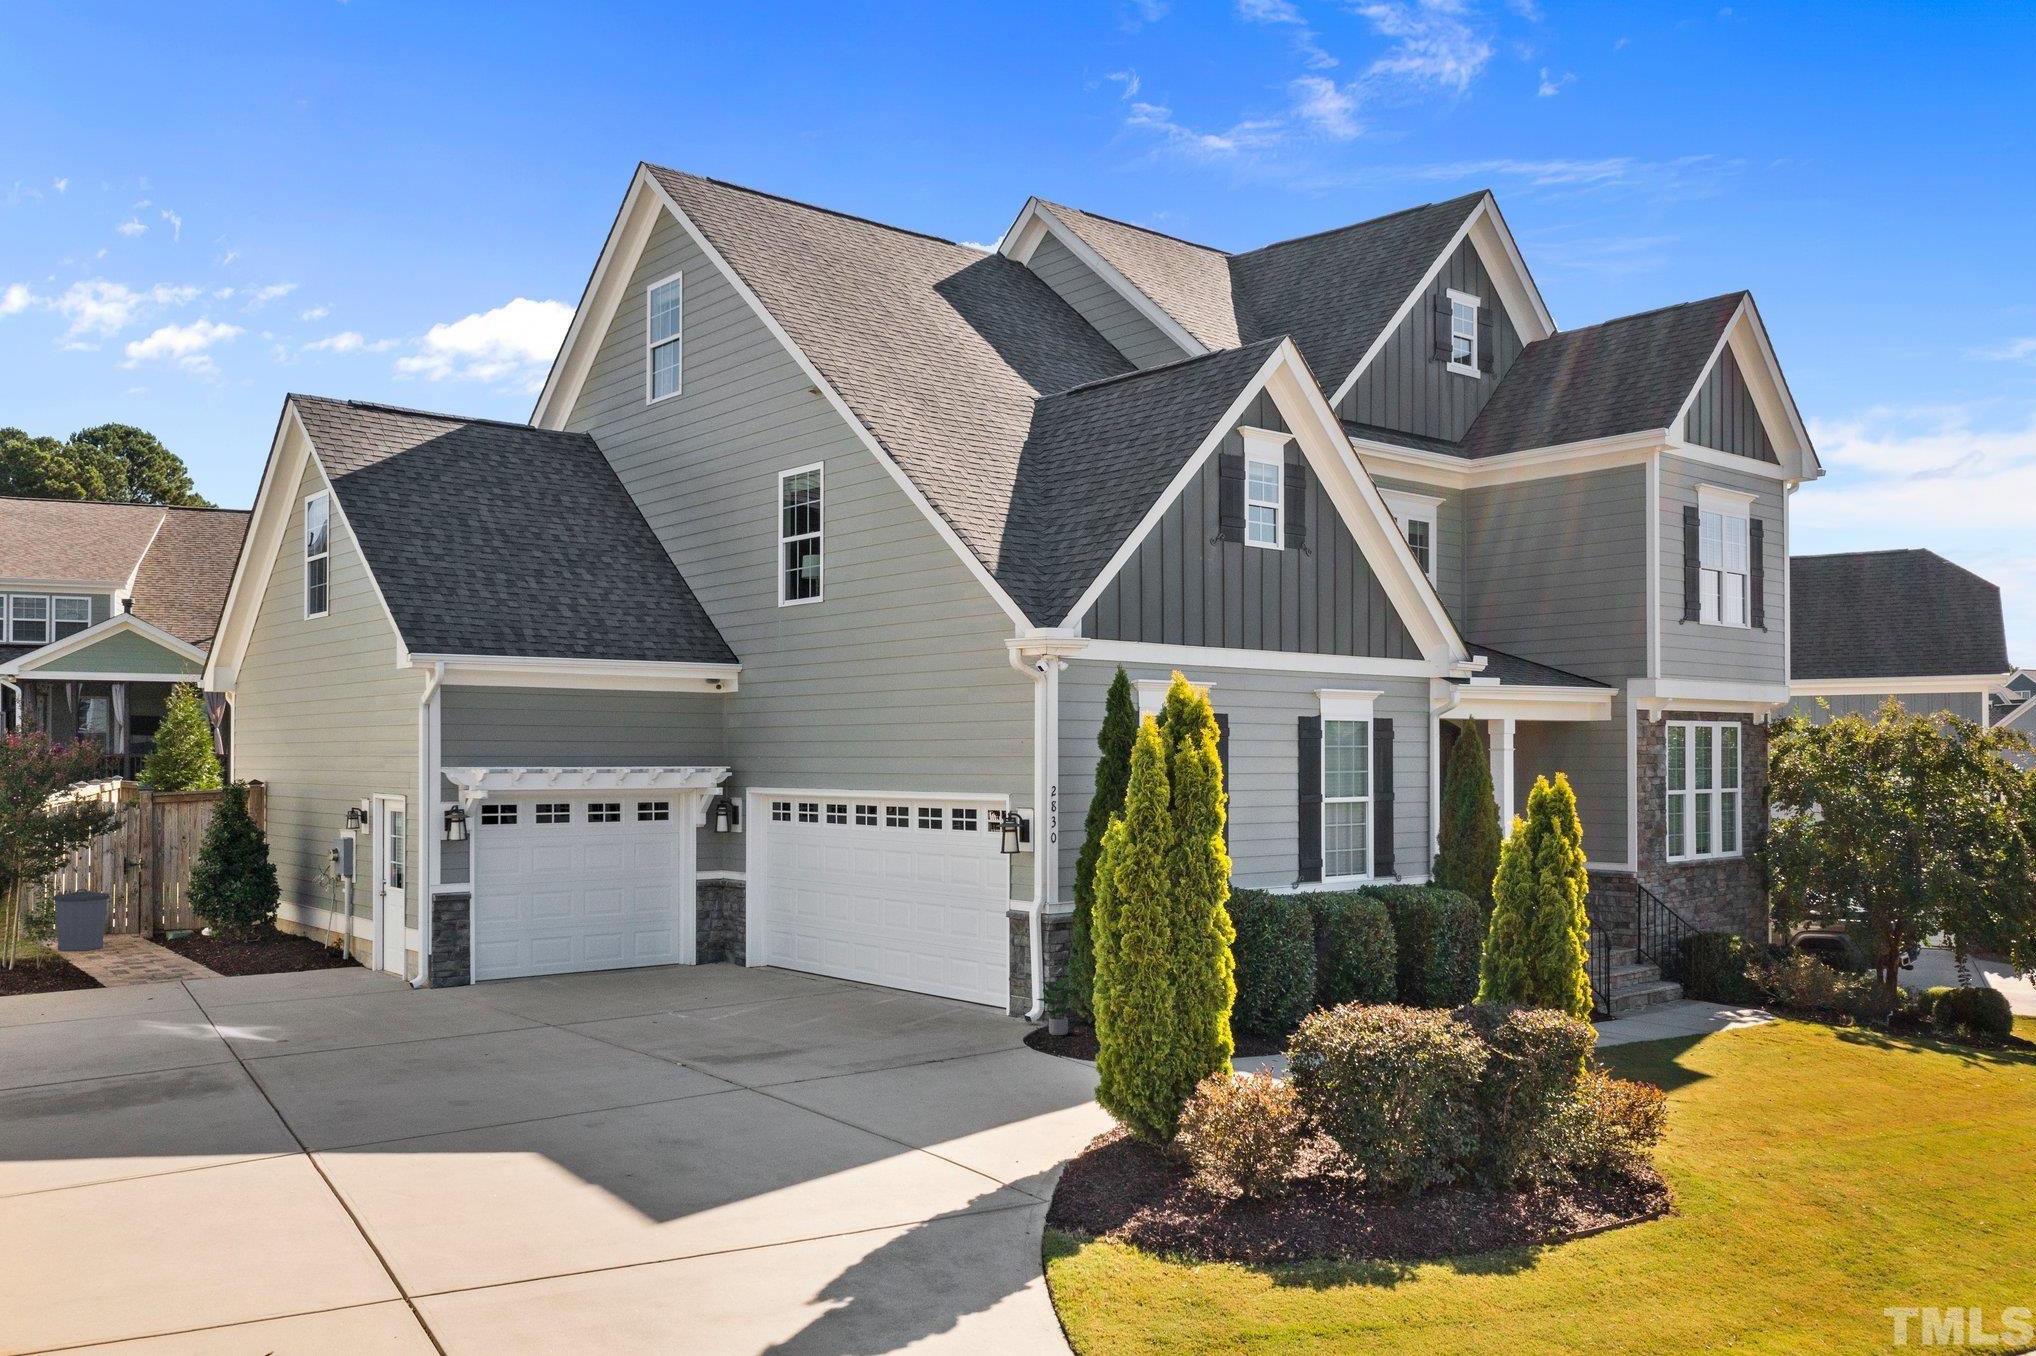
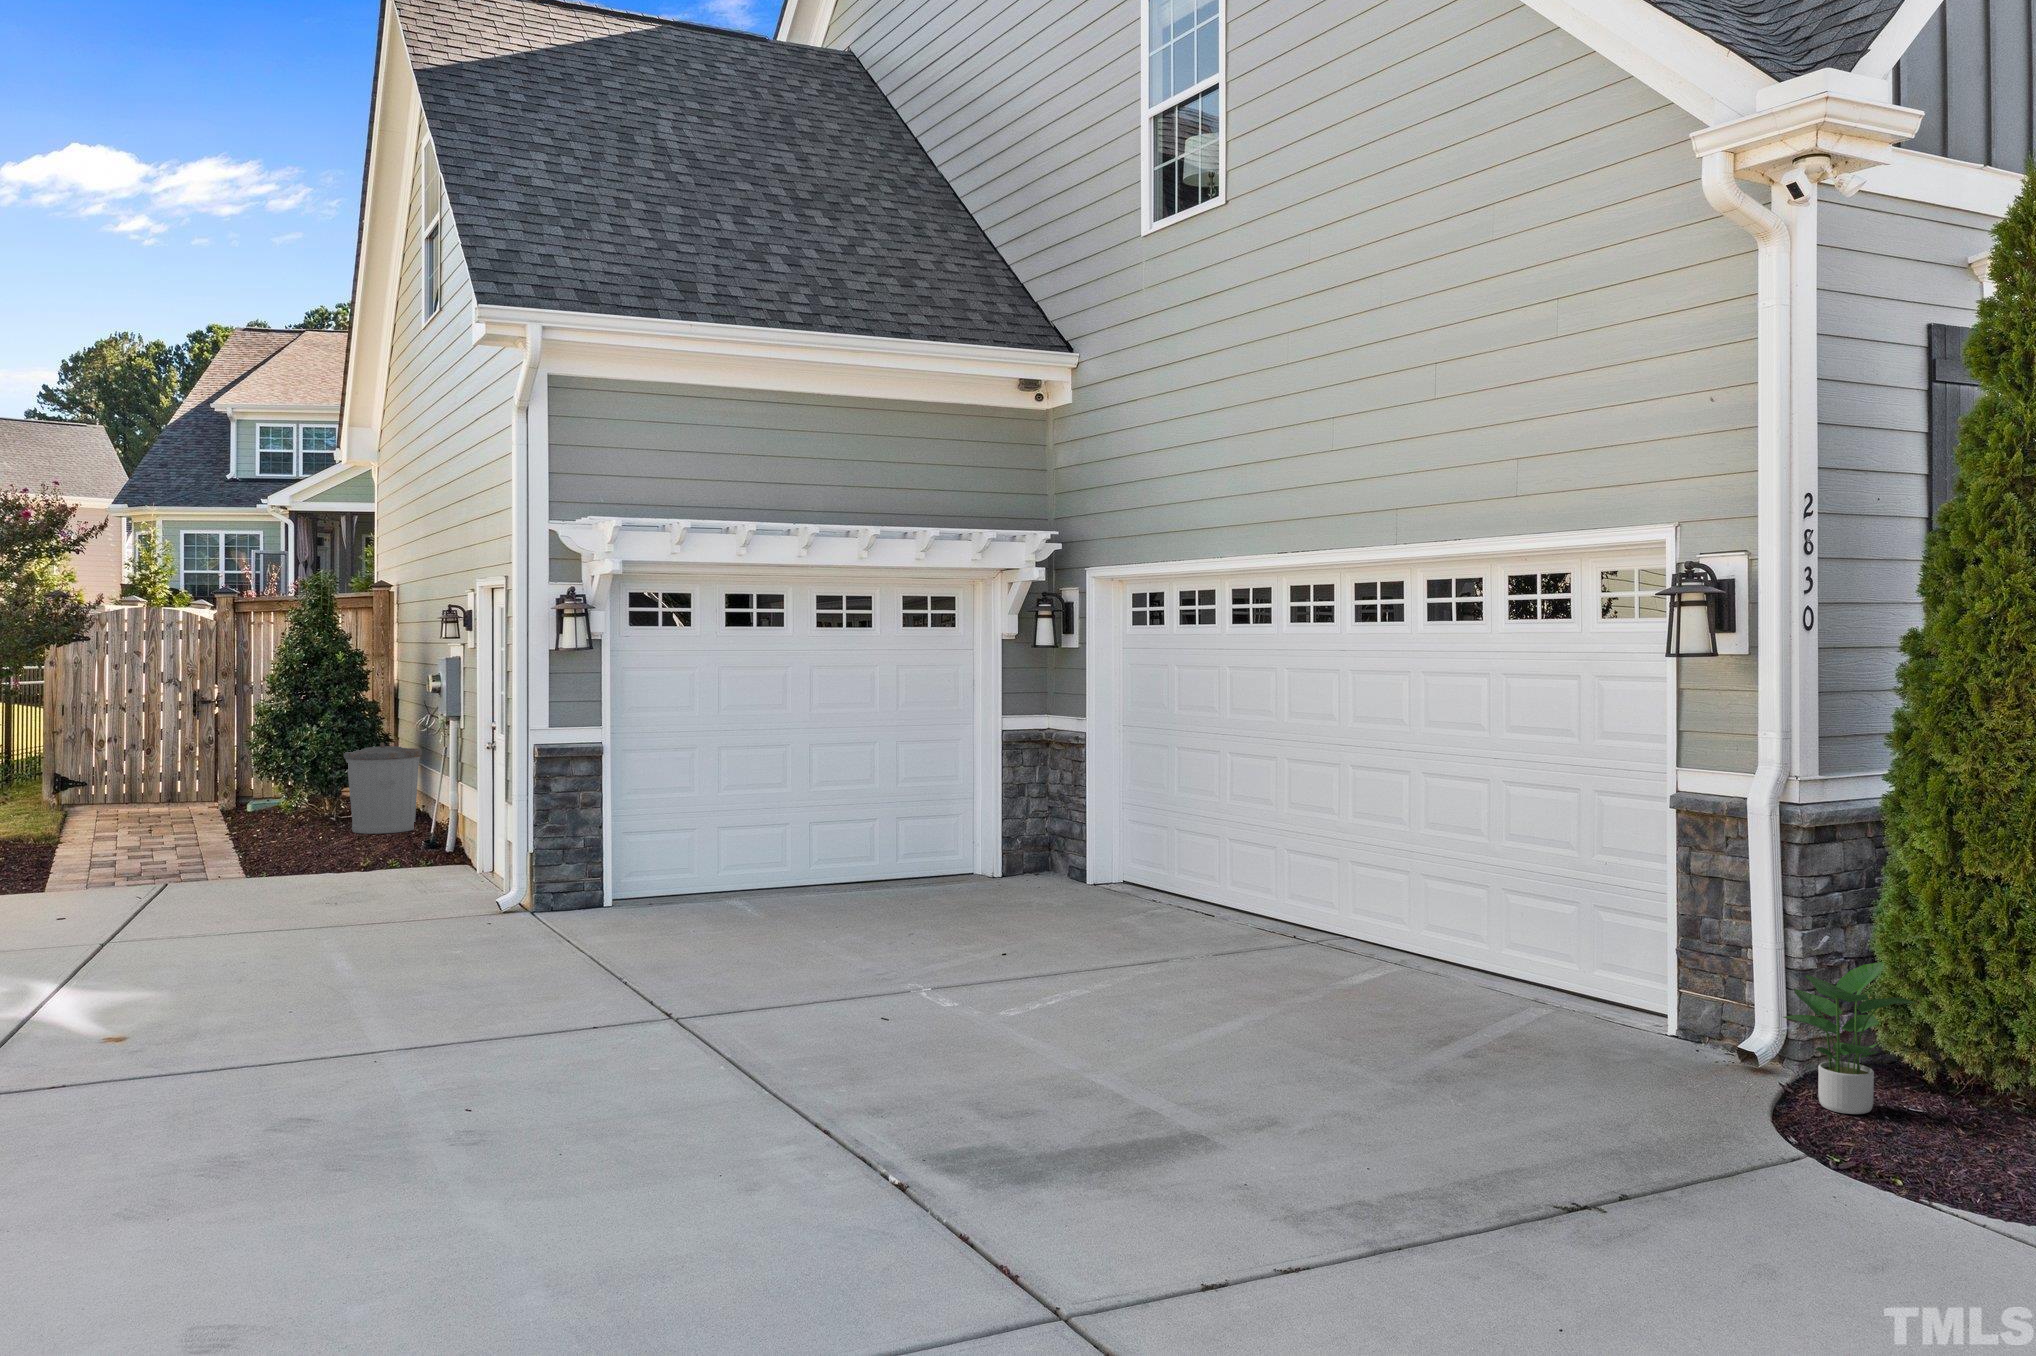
trash can: present [53,889,109,951] -> present [344,743,422,834]

